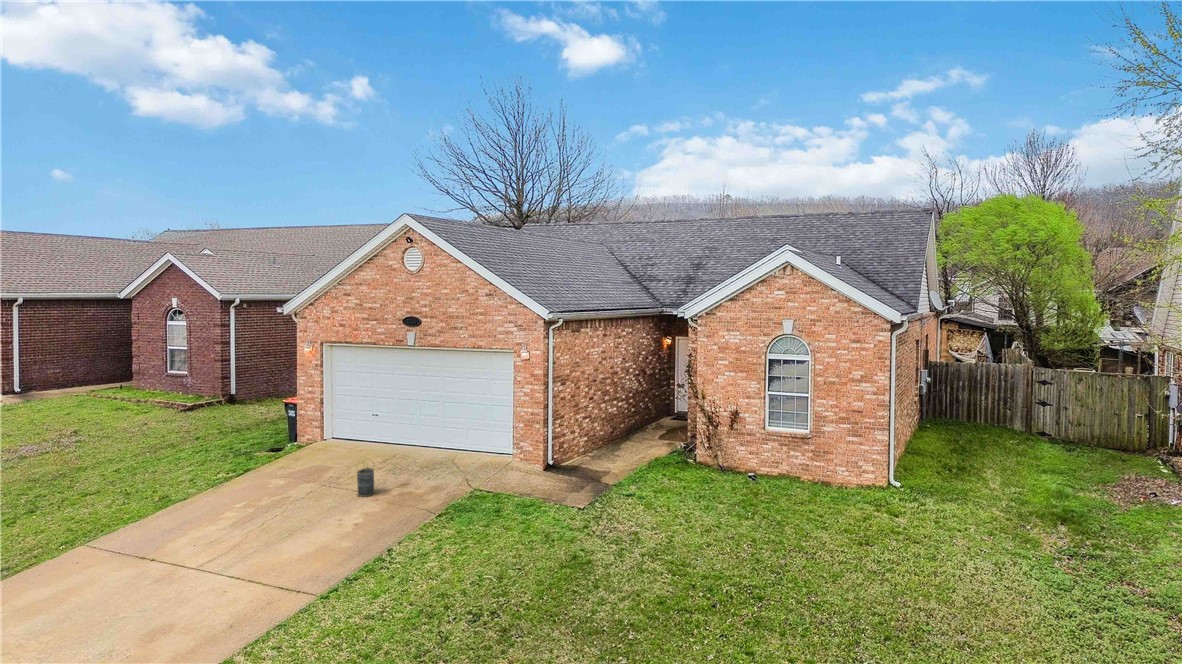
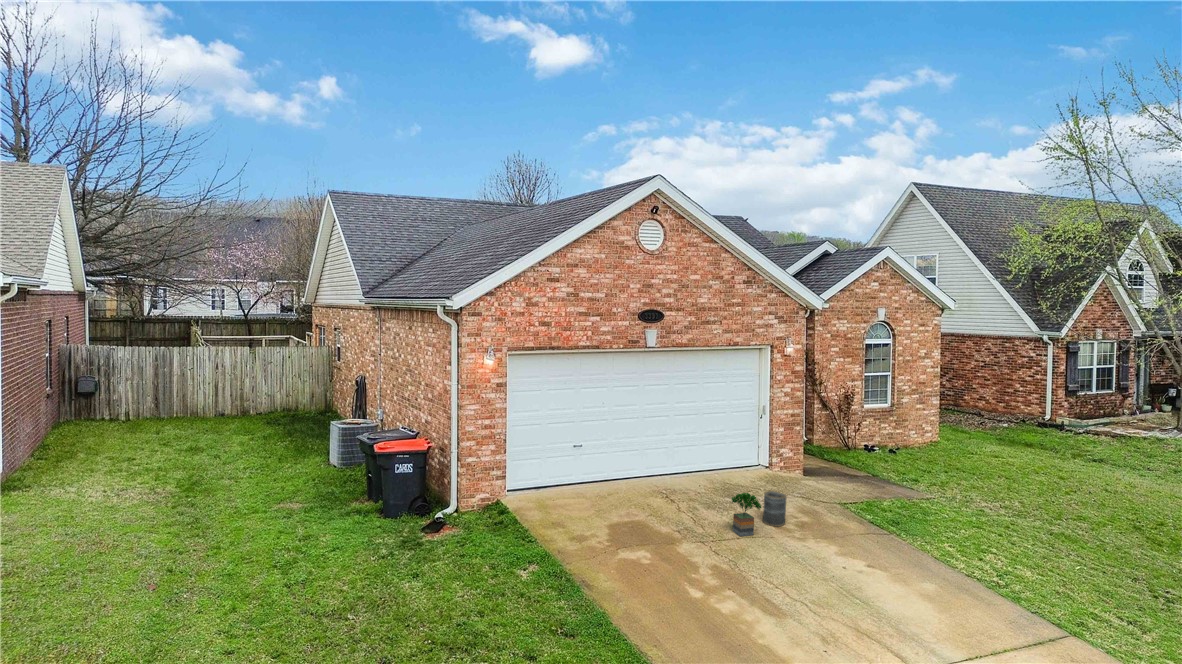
potted tree: none [319,461,343,495] -> present [732,493,761,536]

